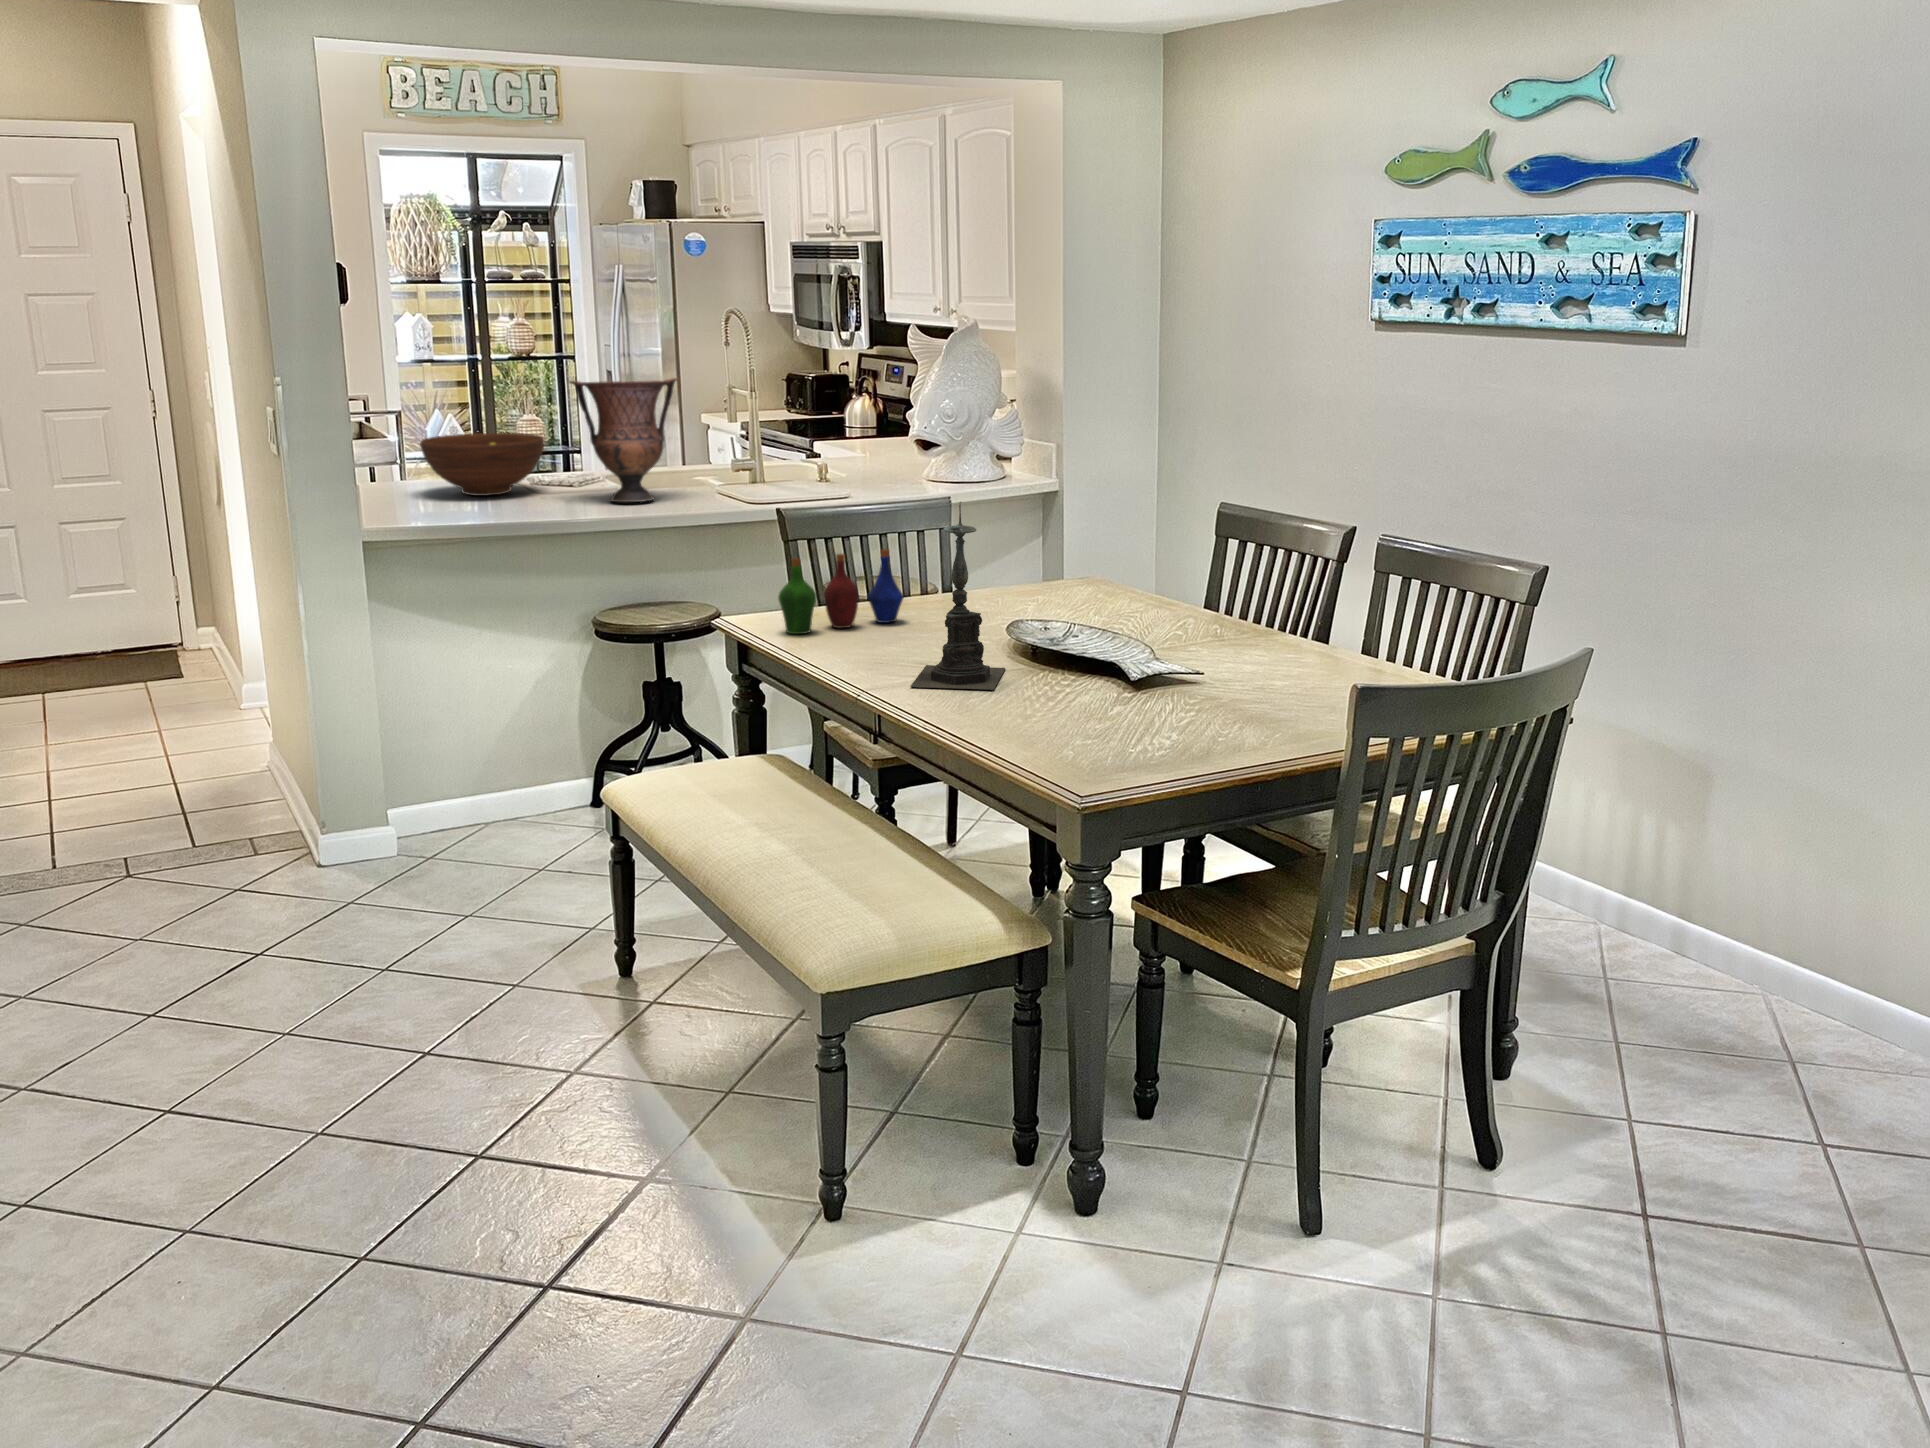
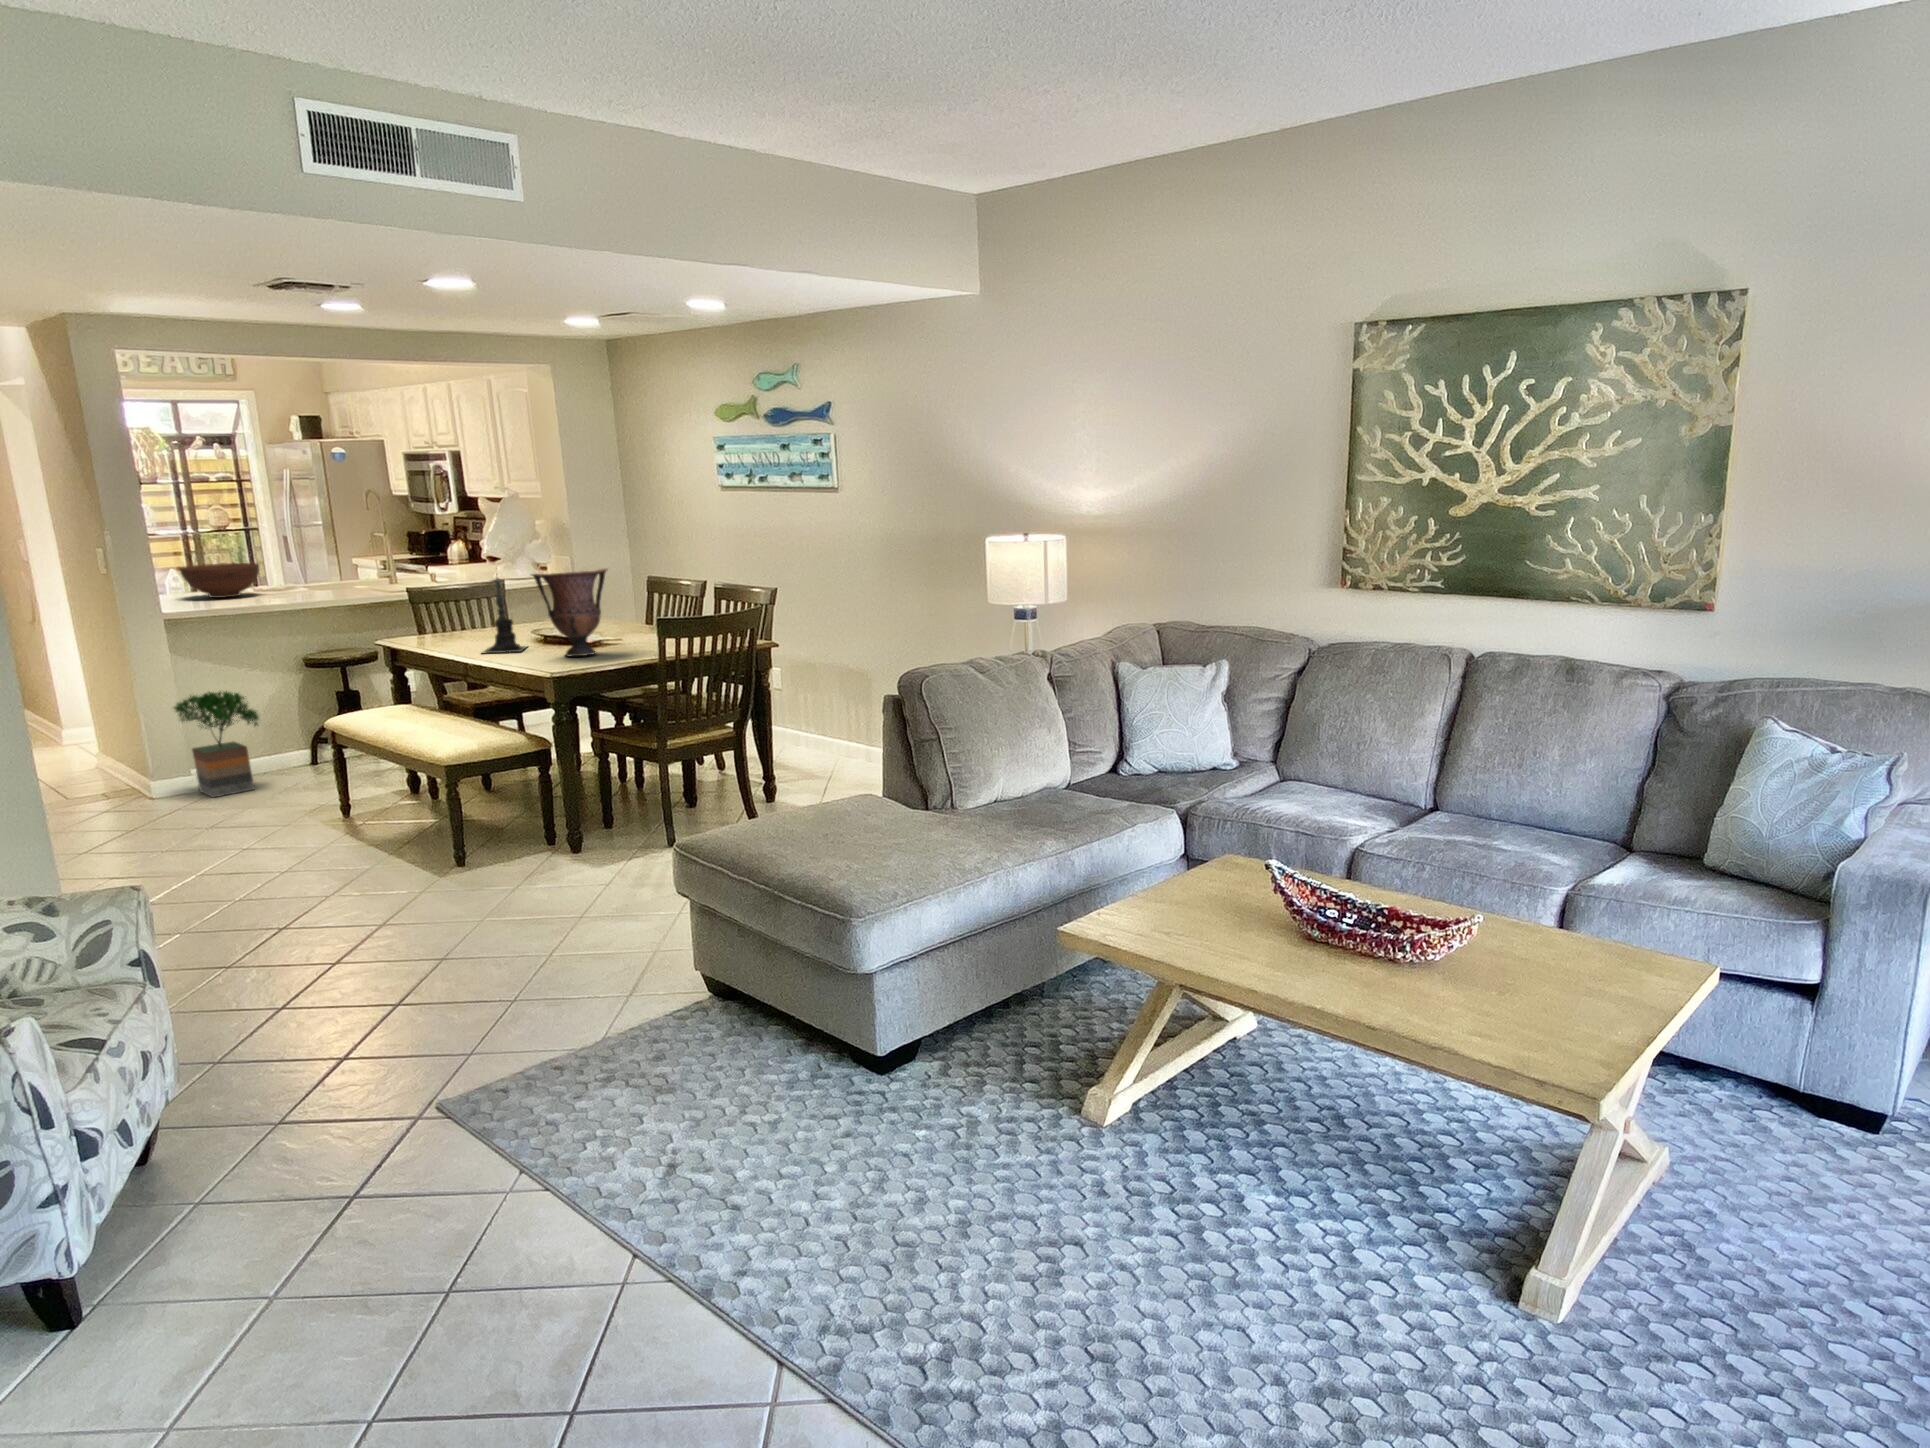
vase: present [570,378,678,502] -> present [532,569,607,656]
bottle: present [778,549,904,634] -> none [411,600,478,643]
potted tree: none [369,670,514,871] -> present [173,691,259,797]

